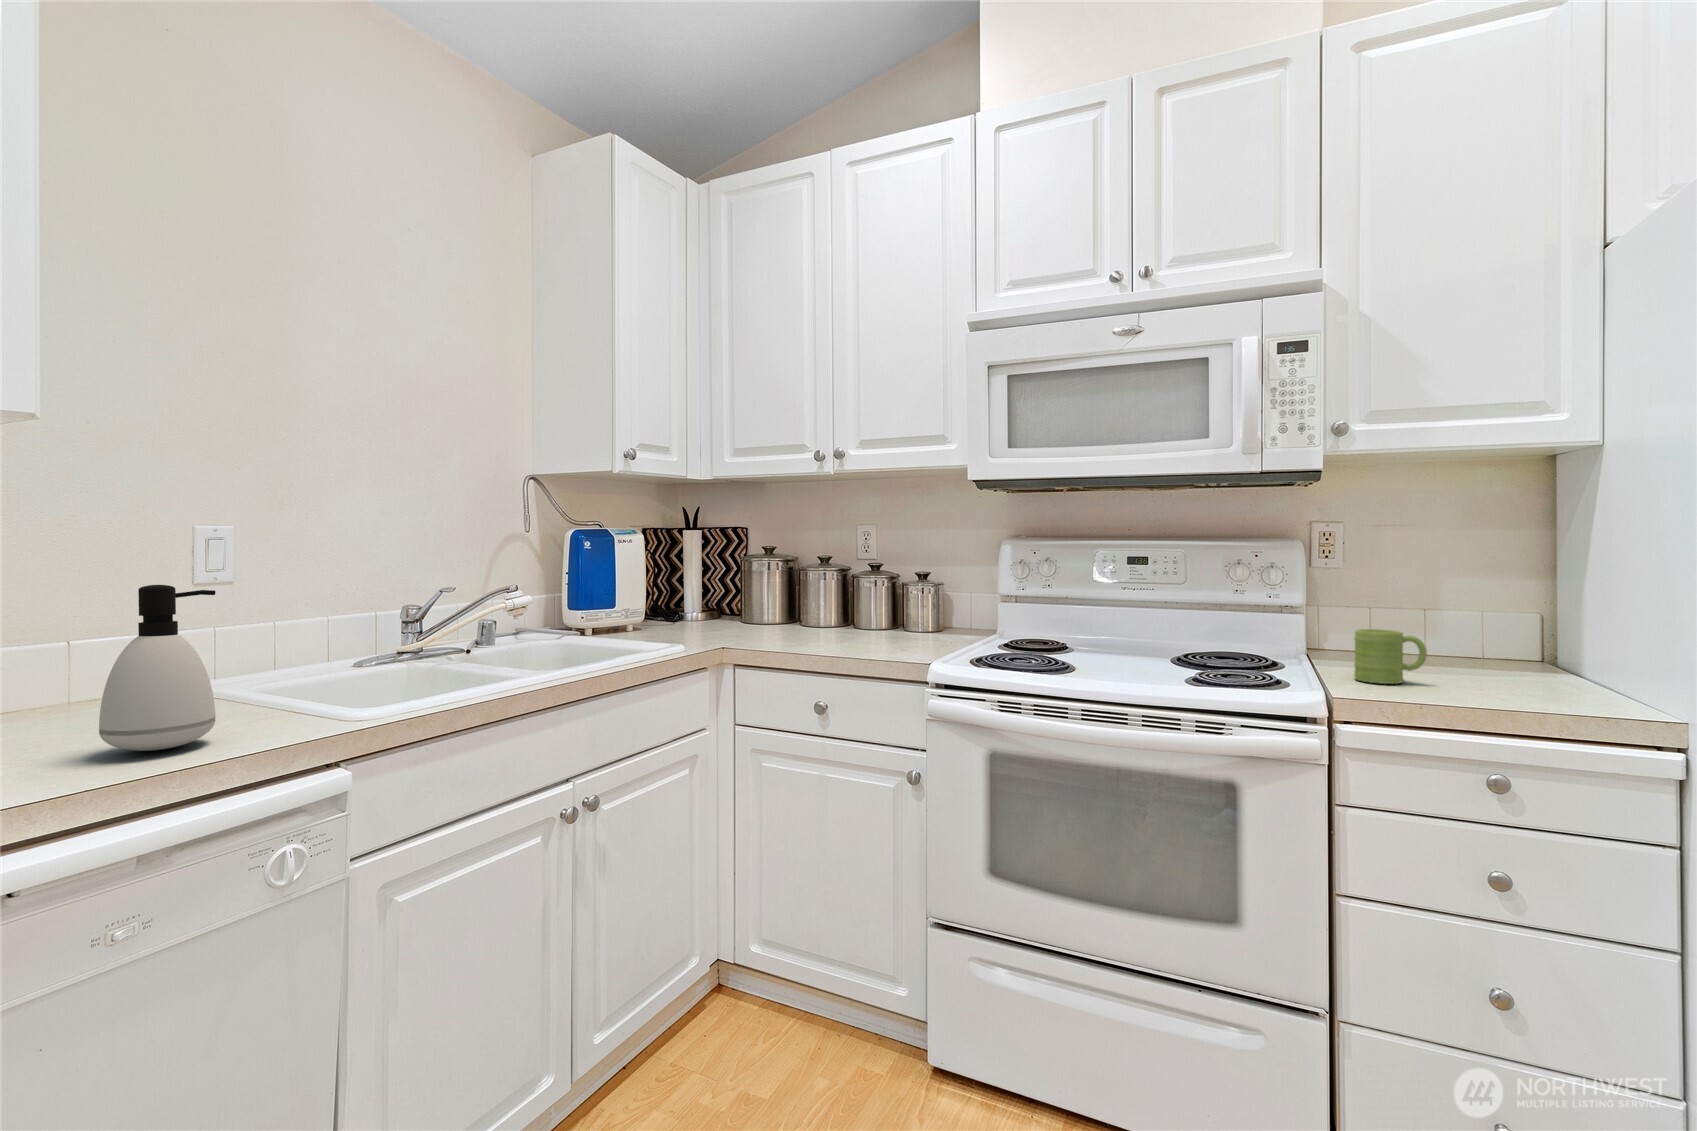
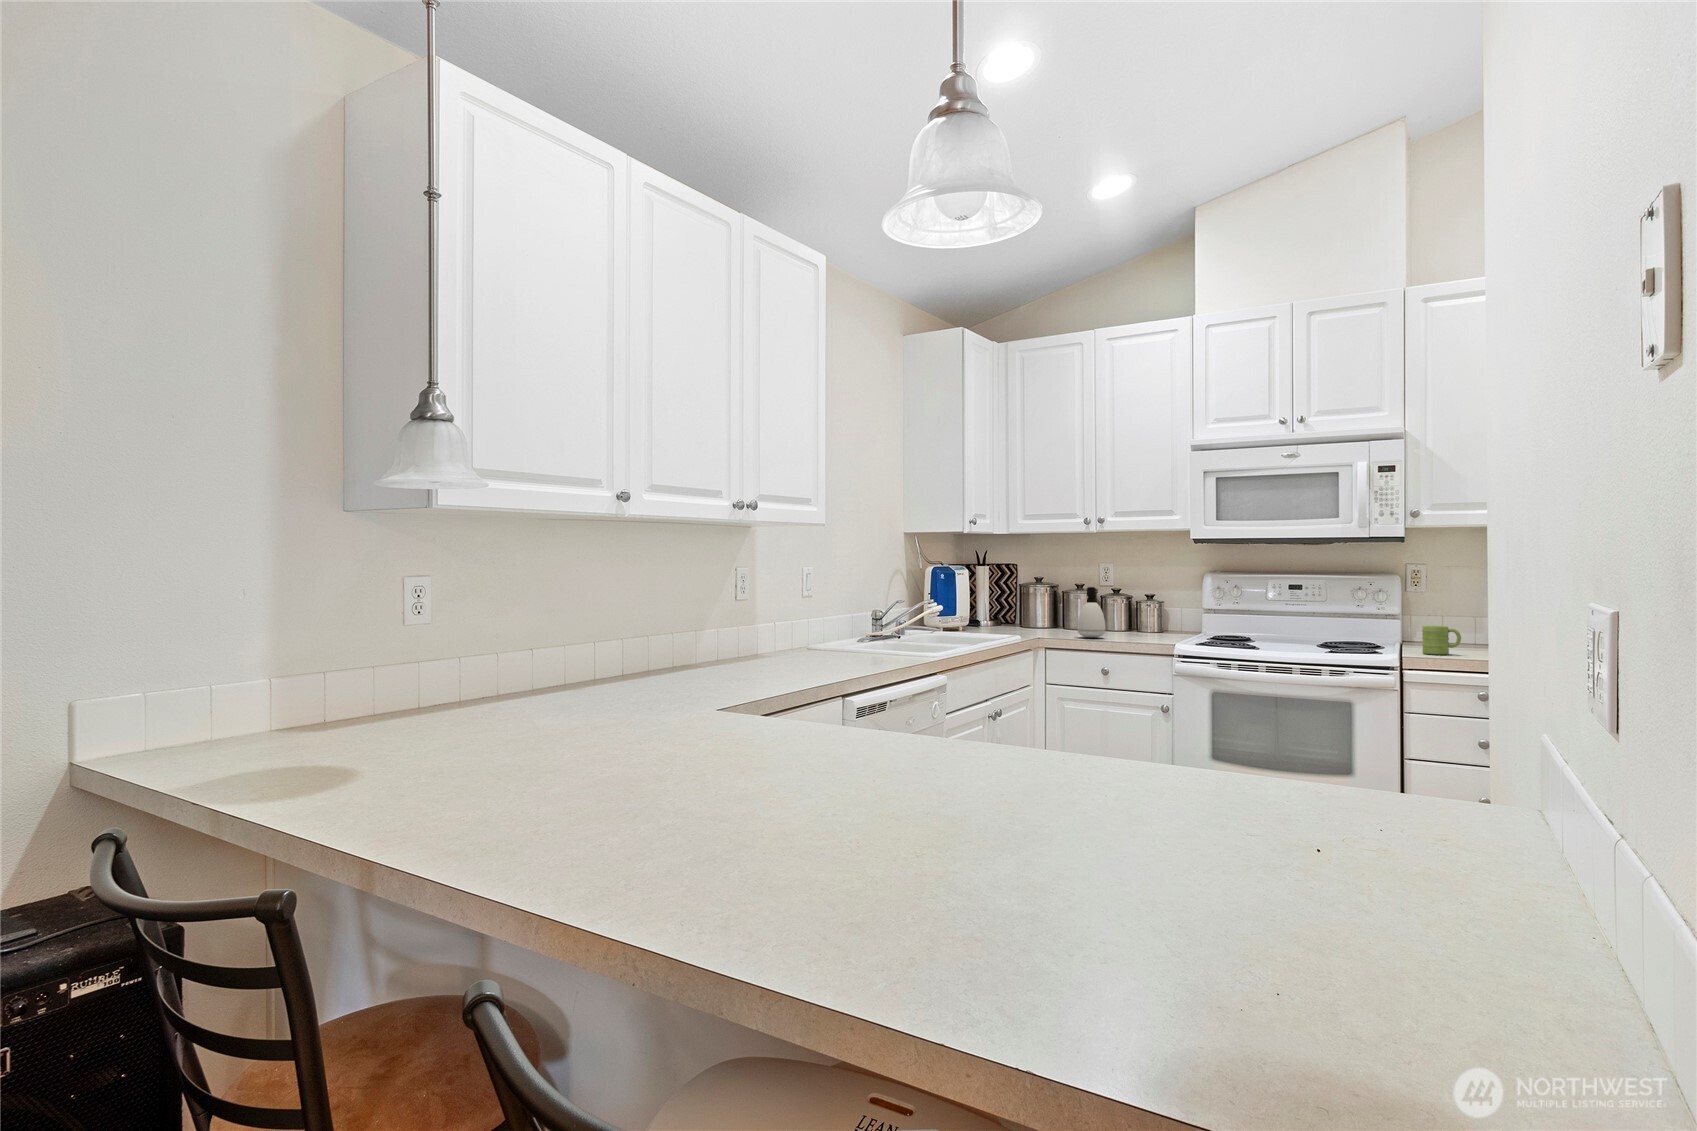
soap dispenser: present [99,585,216,751] -> present [1077,587,1106,638]

